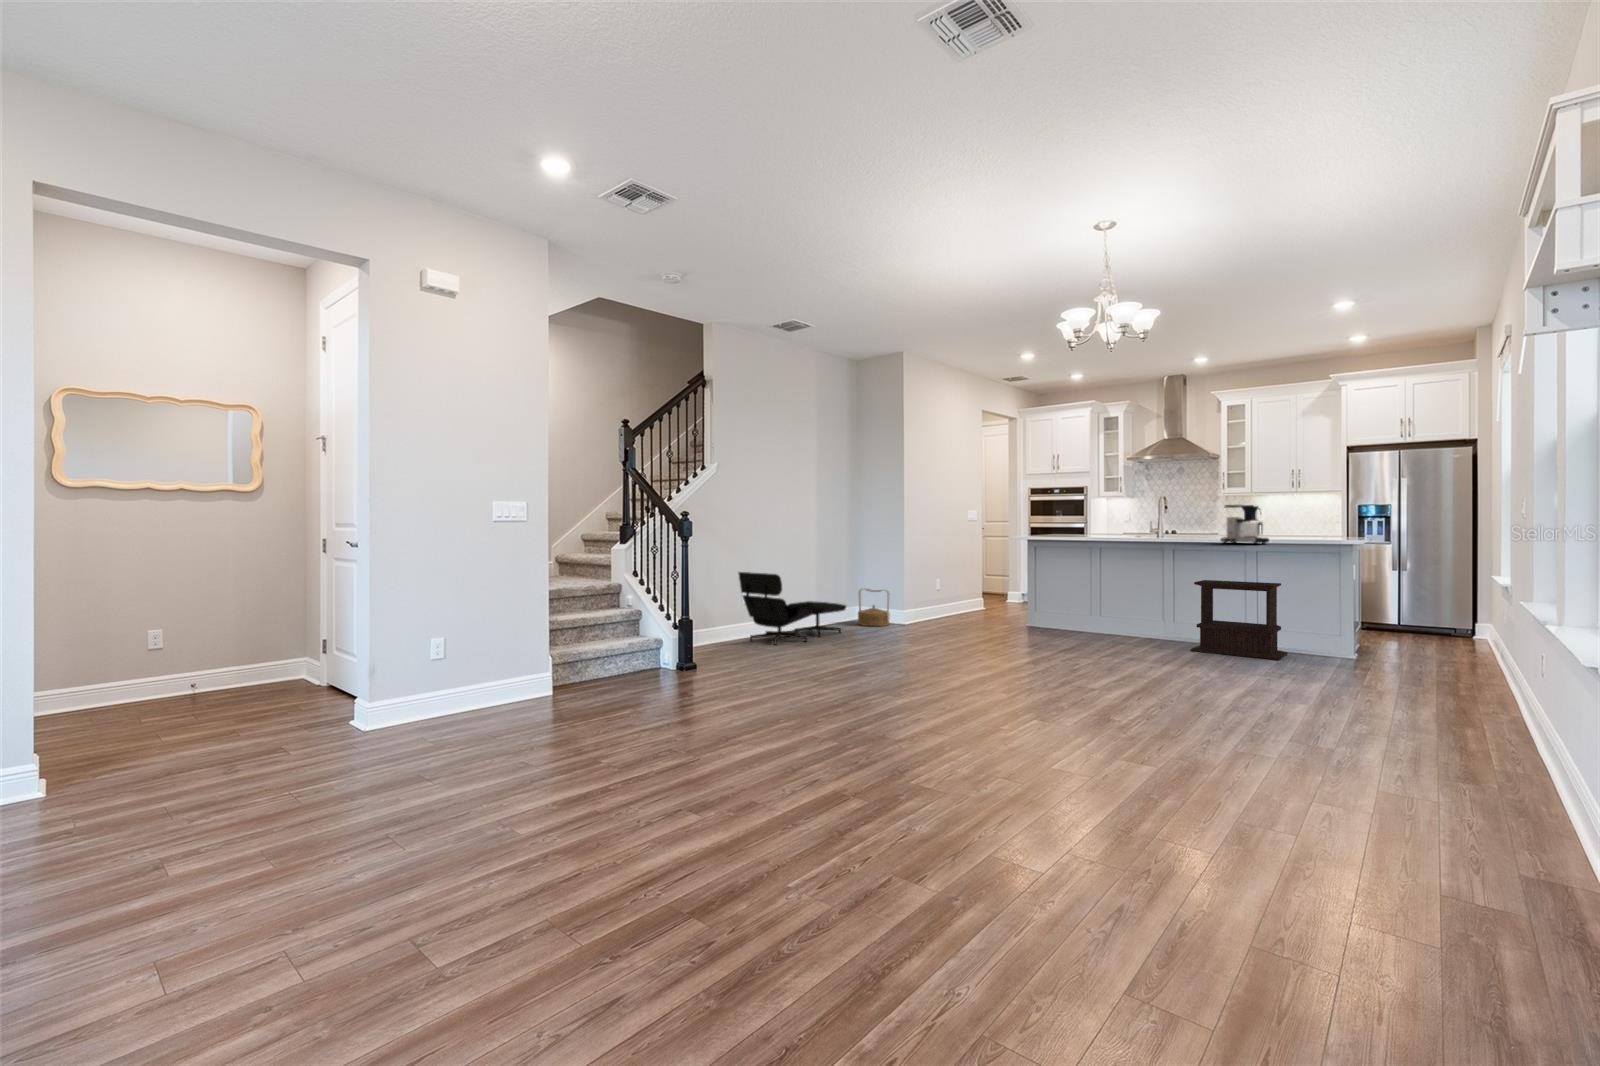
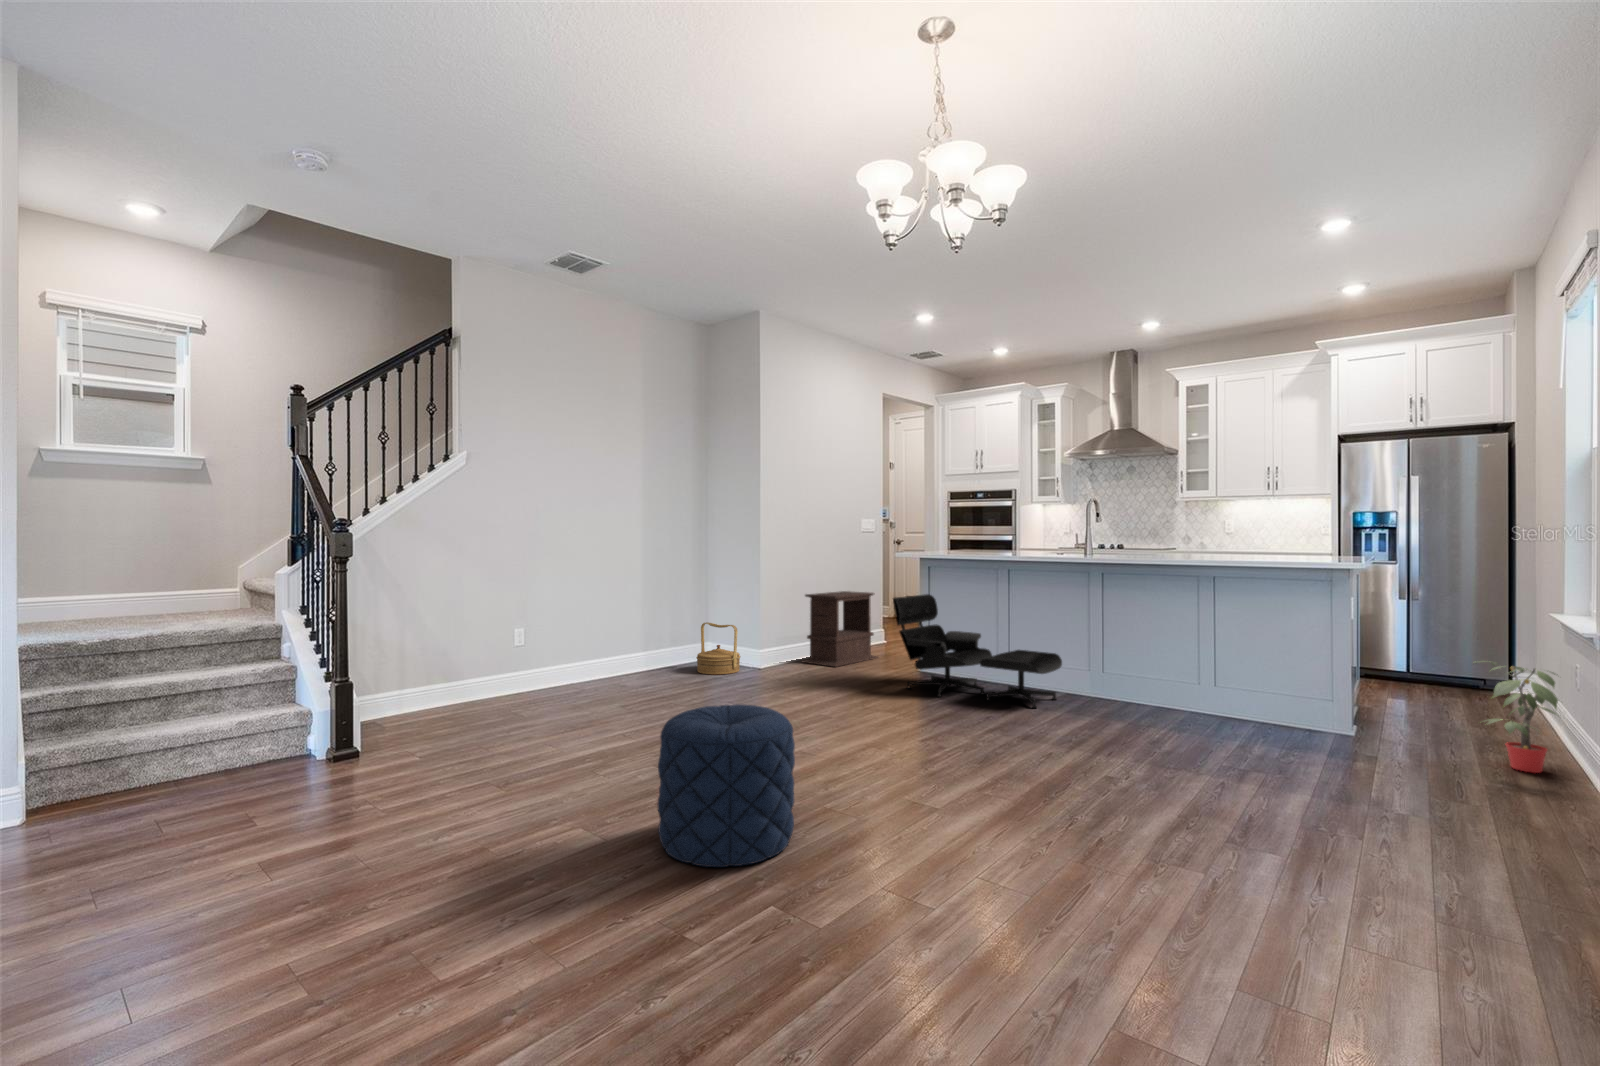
coffee maker: present [1221,505,1269,544] -> none [1165,509,1231,565]
lounge chair: present [739,572,846,644] -> present [893,594,1062,708]
side table: present [1191,580,1287,660] -> present [803,591,878,667]
potted plant: none [1434,607,1499,677] -> present [1488,662,1558,773]
pouf: none [938,625,1021,711] -> present [658,704,795,867]

